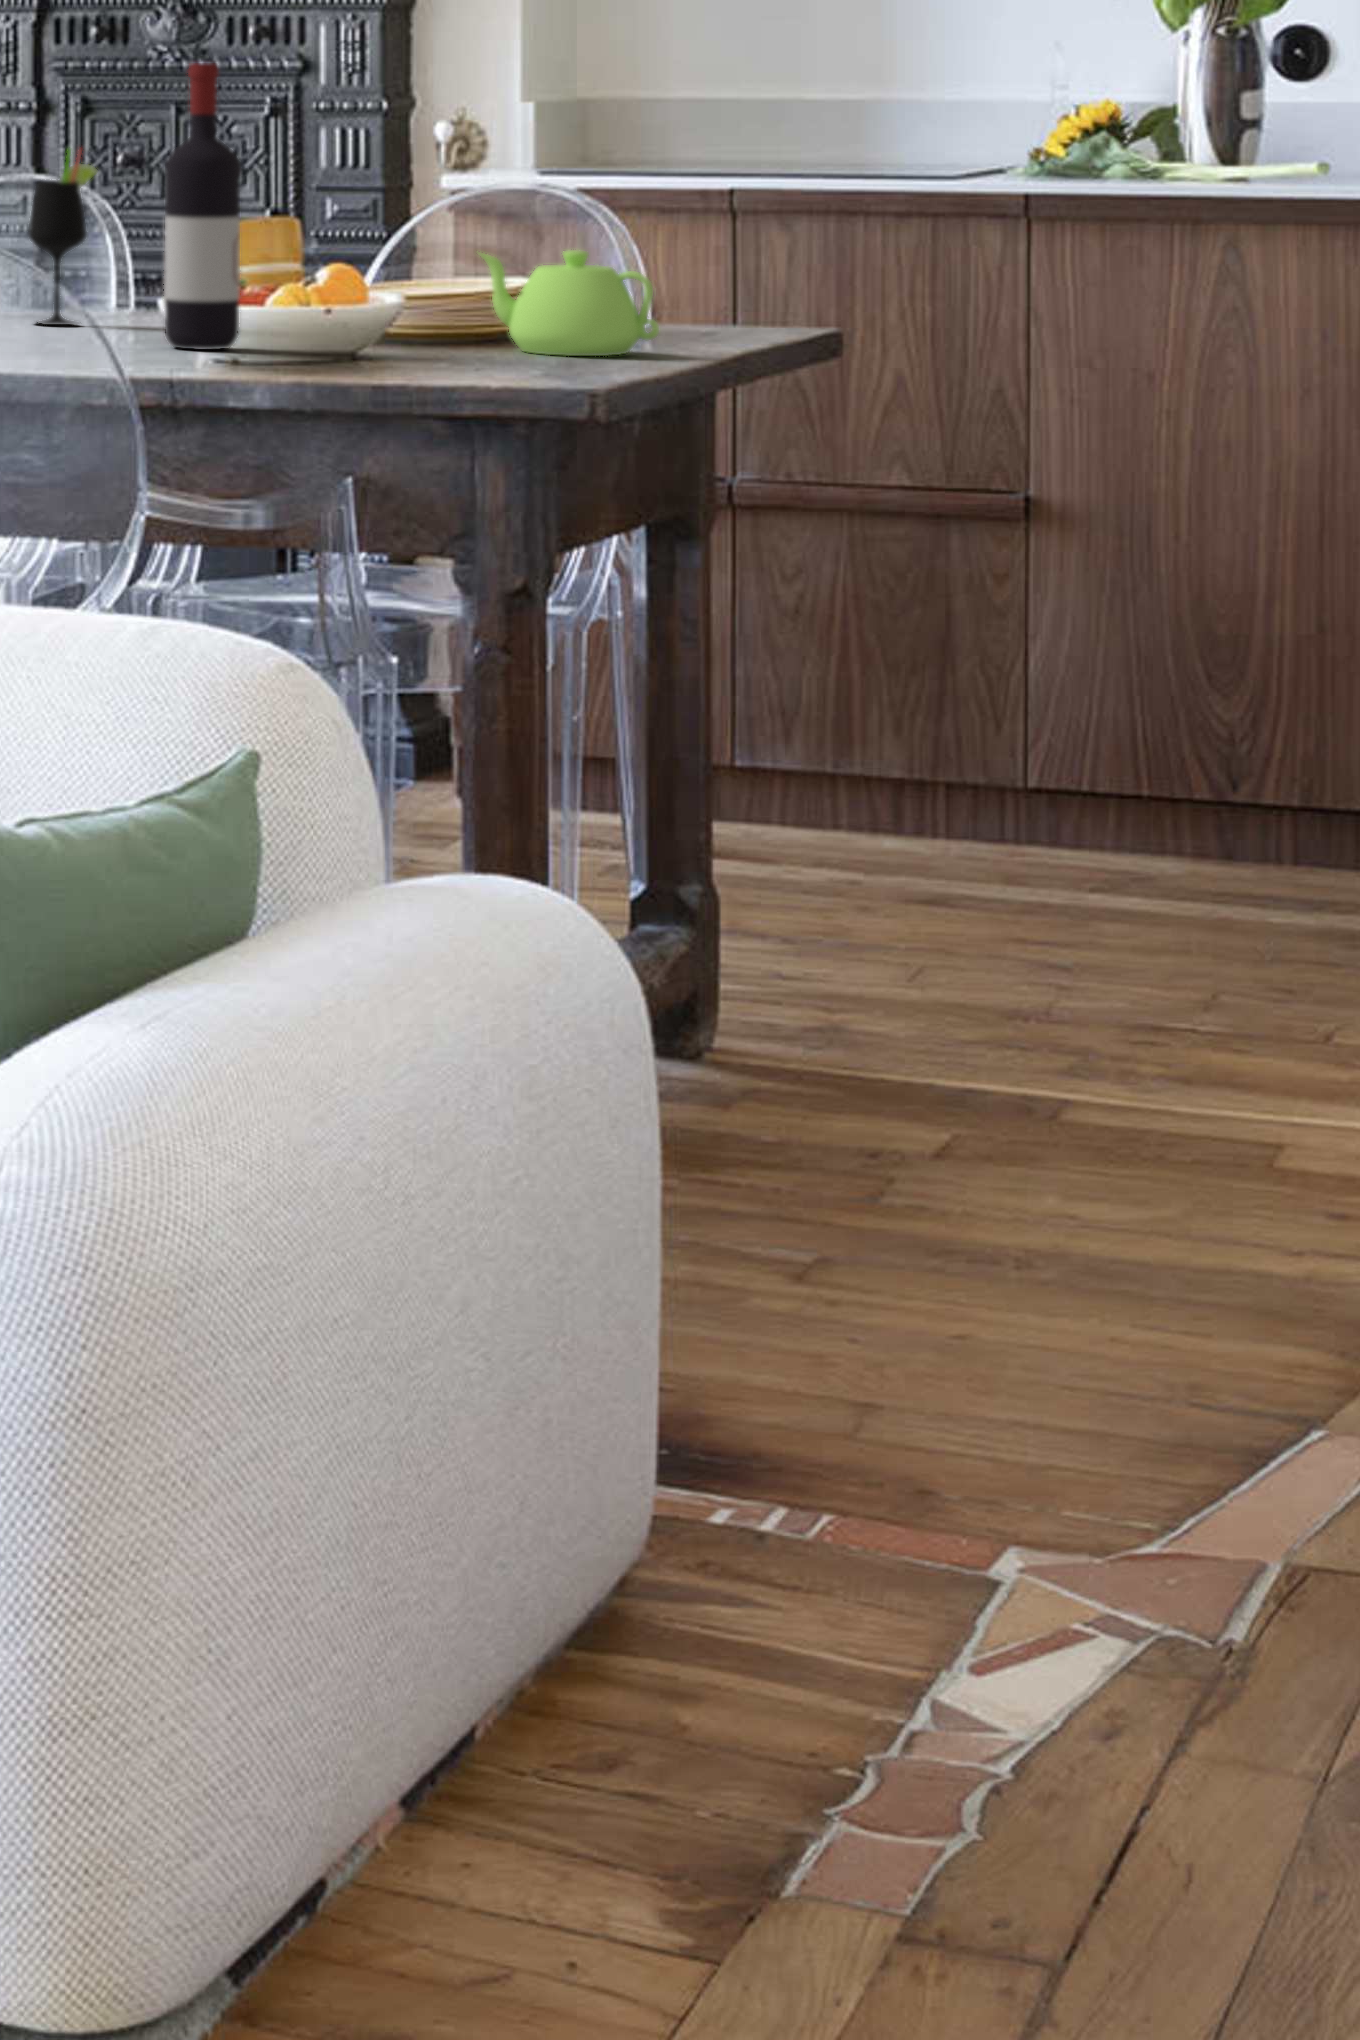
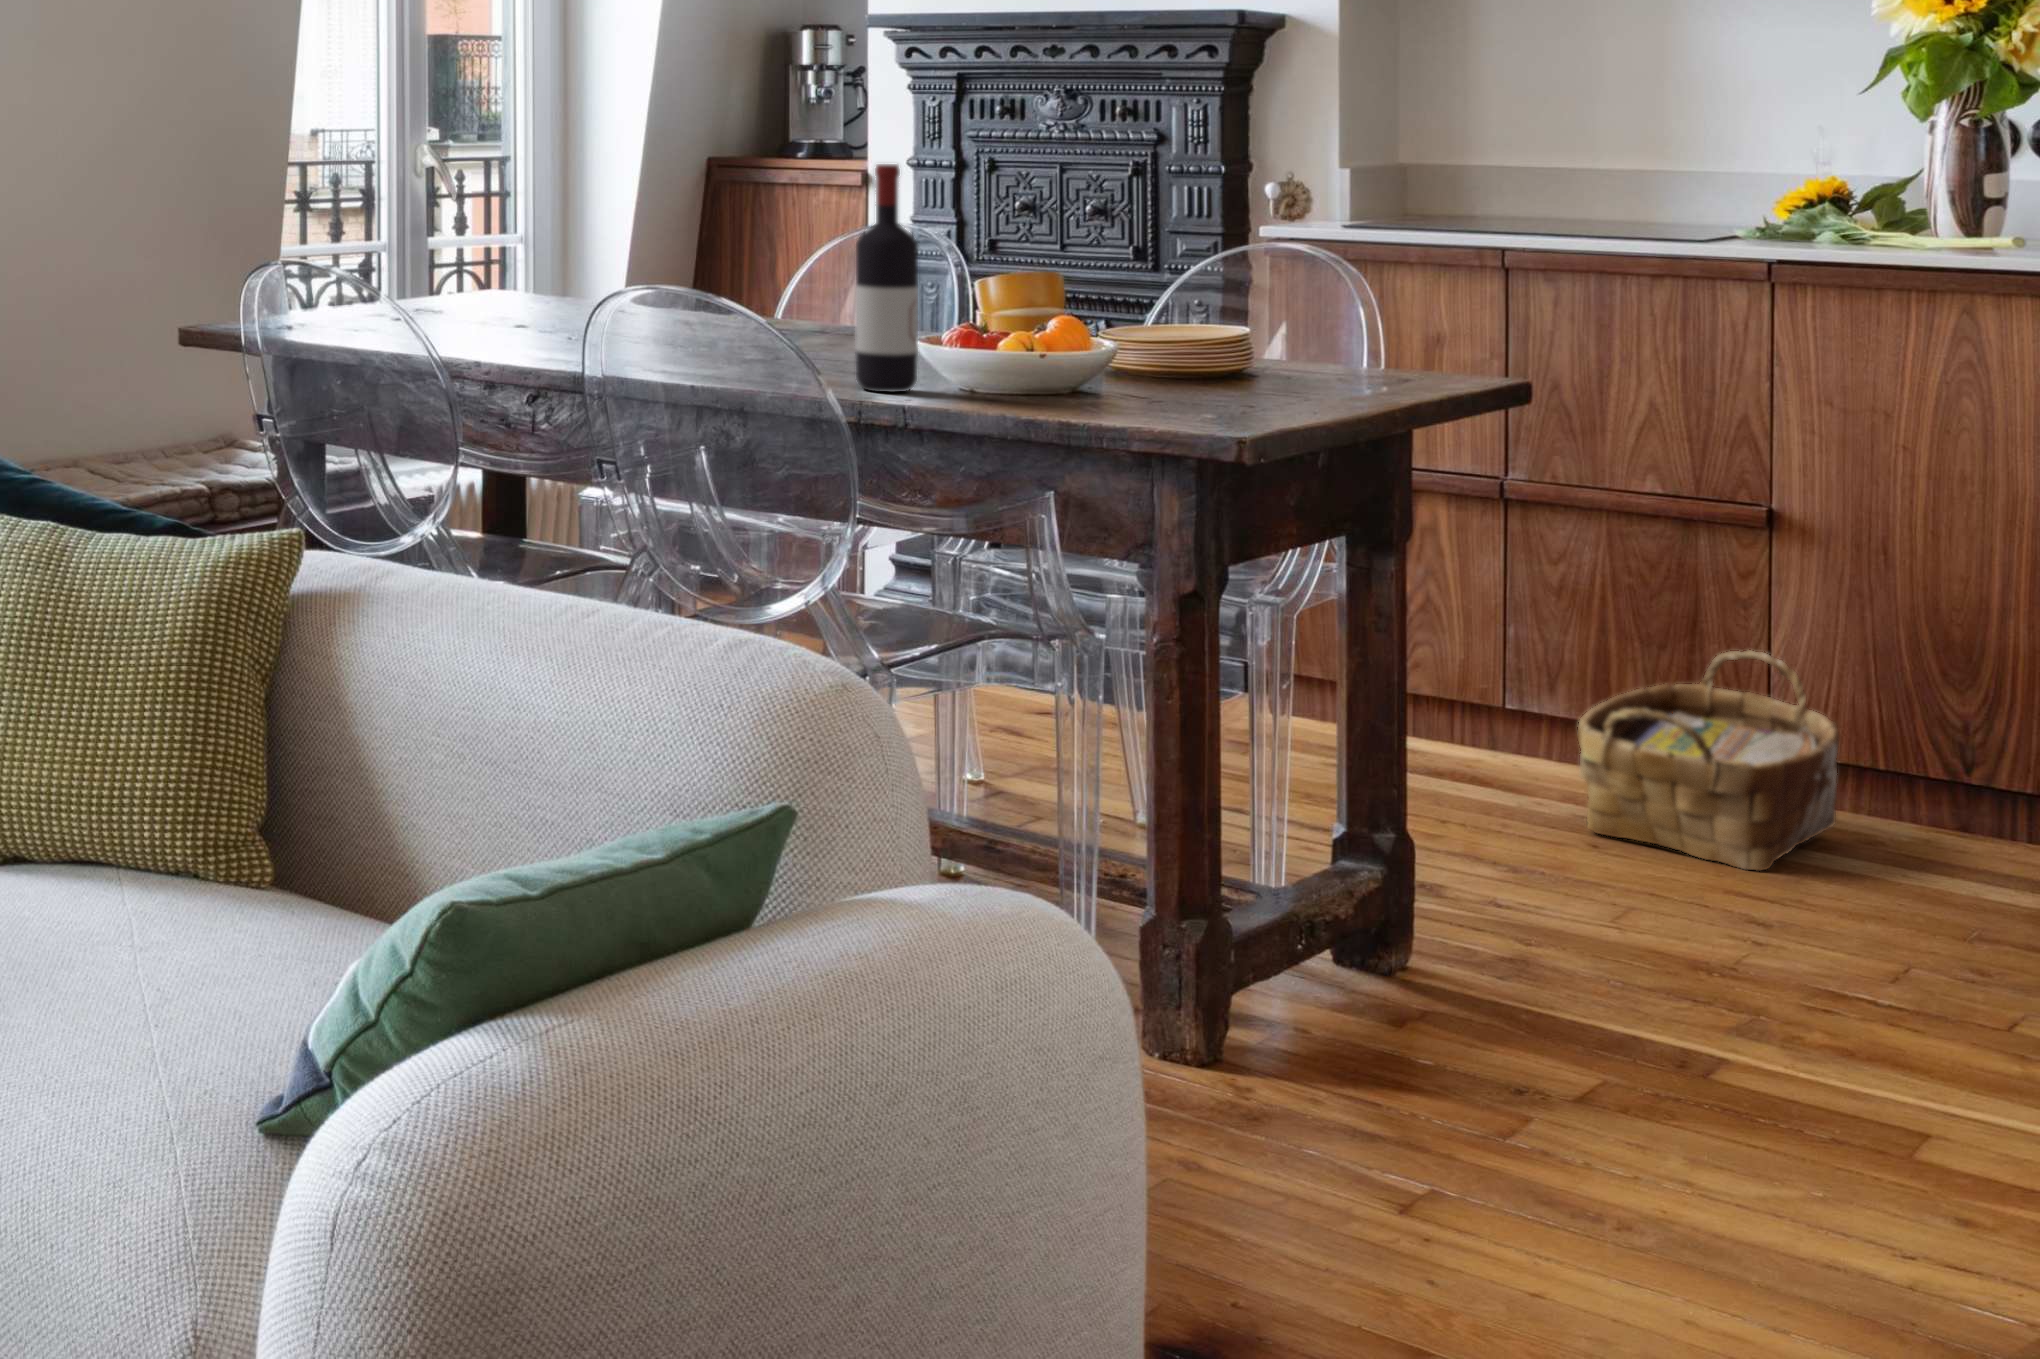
wine glass: present [28,150,97,325] -> none [780,224,836,362]
teapot: present [480,250,659,356] -> none [1135,317,1293,408]
woven basket: none [871,656,1140,907] -> present [1578,650,1839,871]

